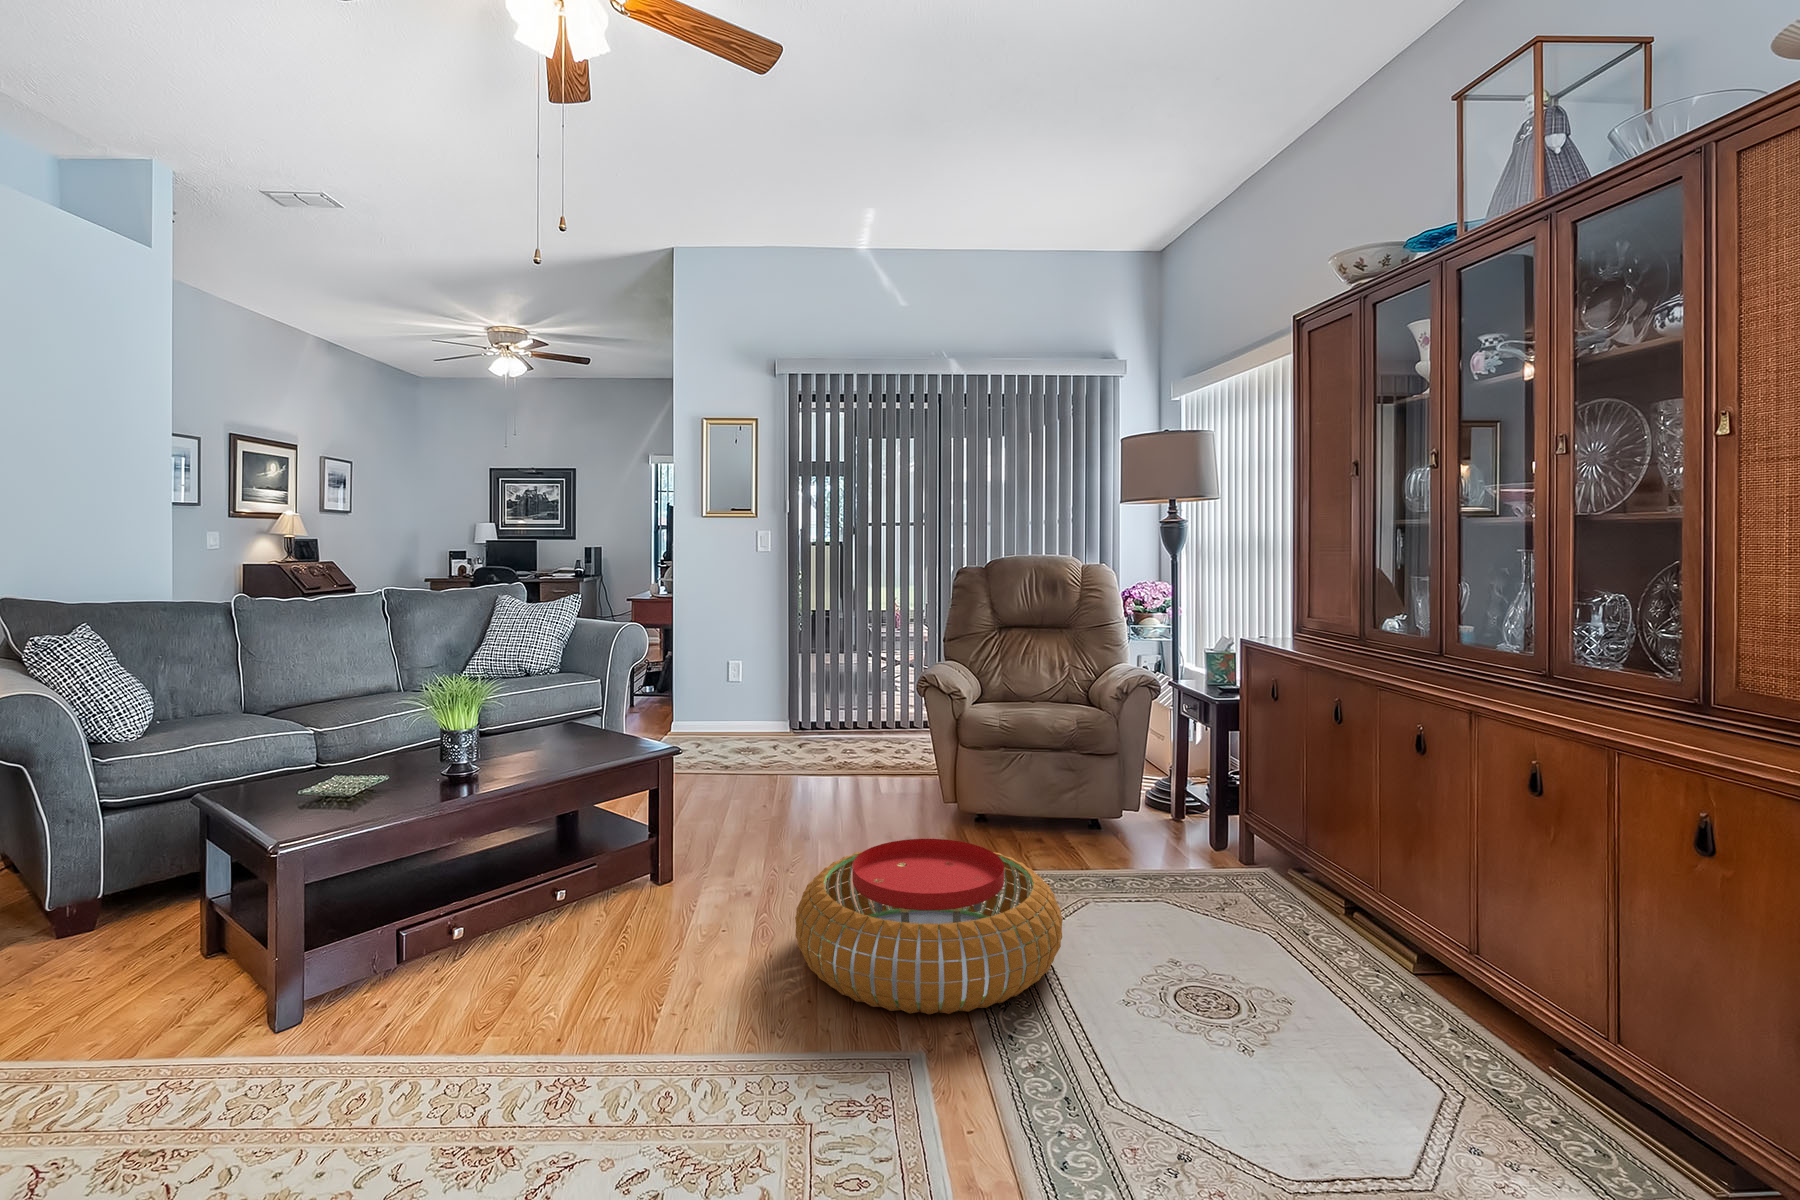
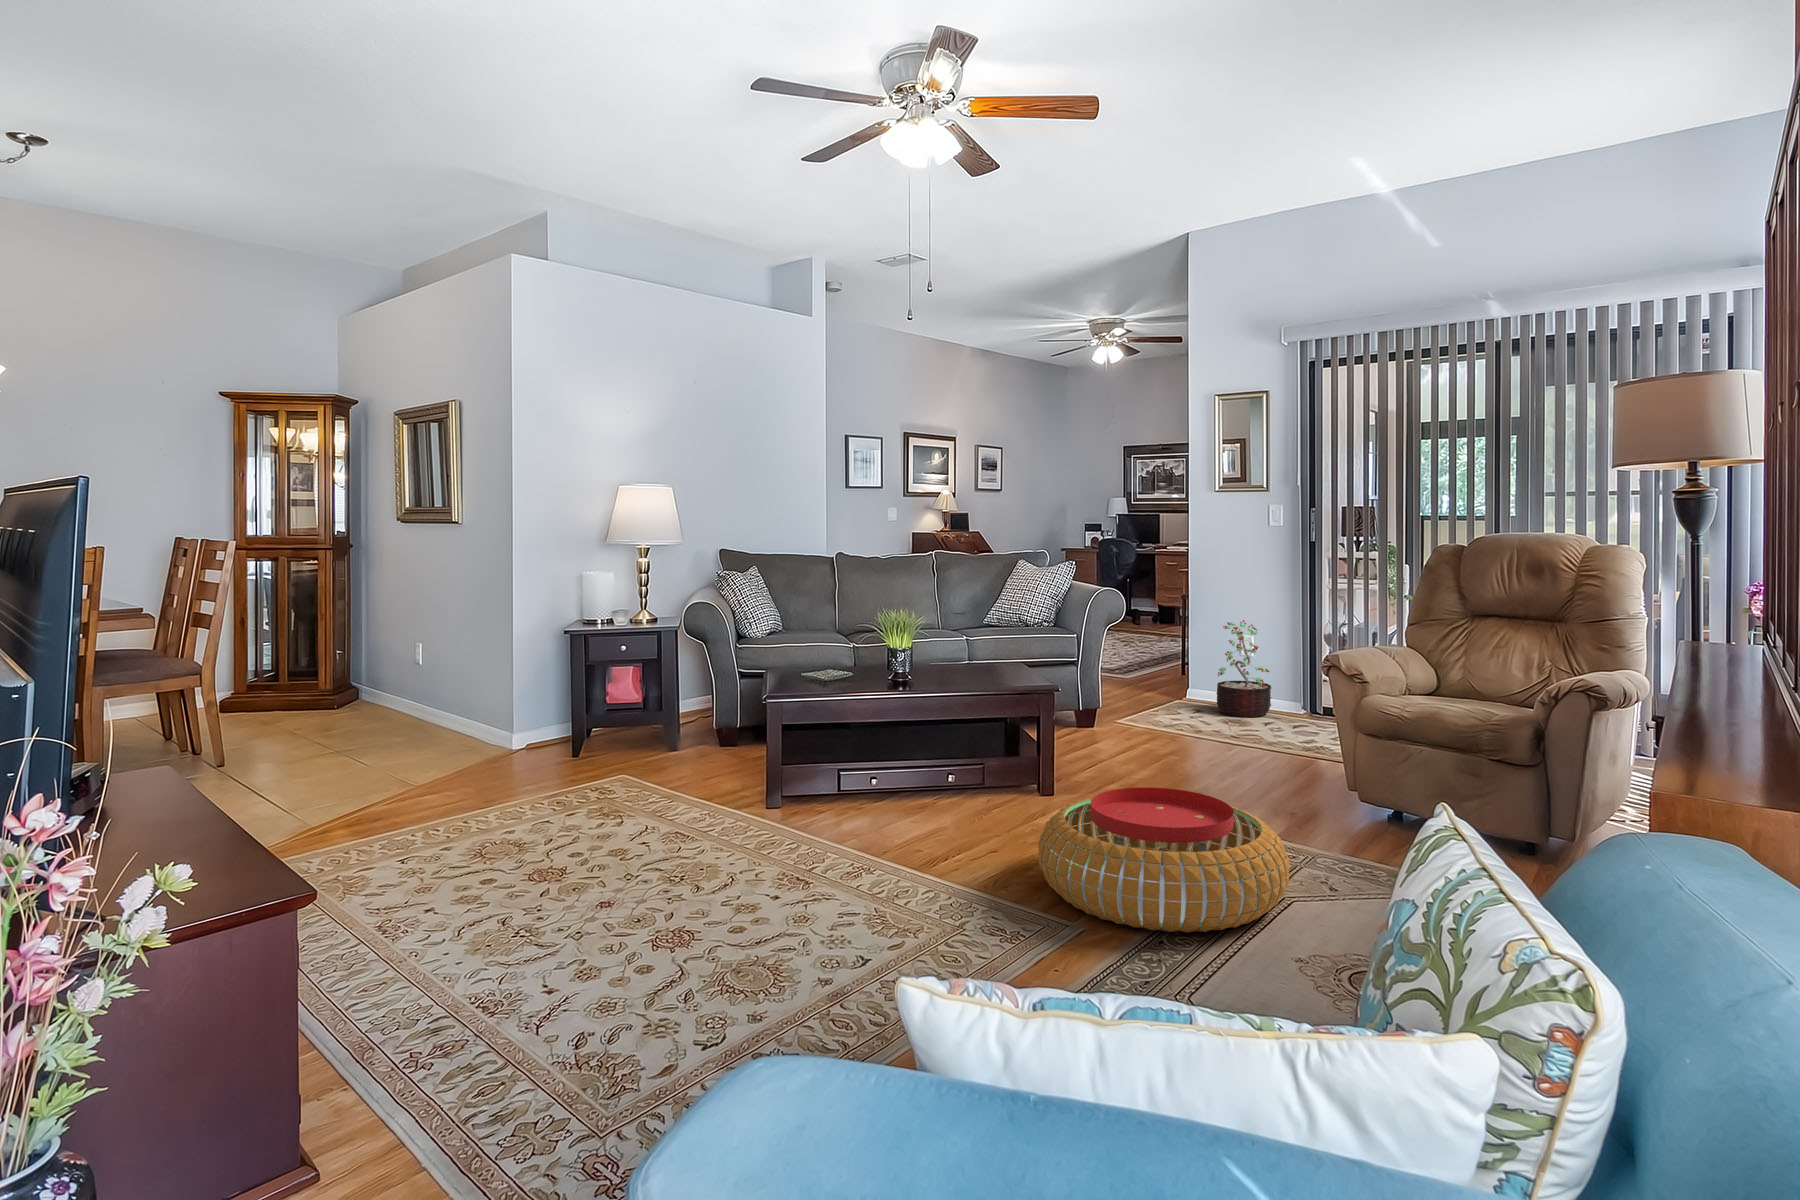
decorative plant: none [709,646,767,741] -> present [1216,620,1271,717]

